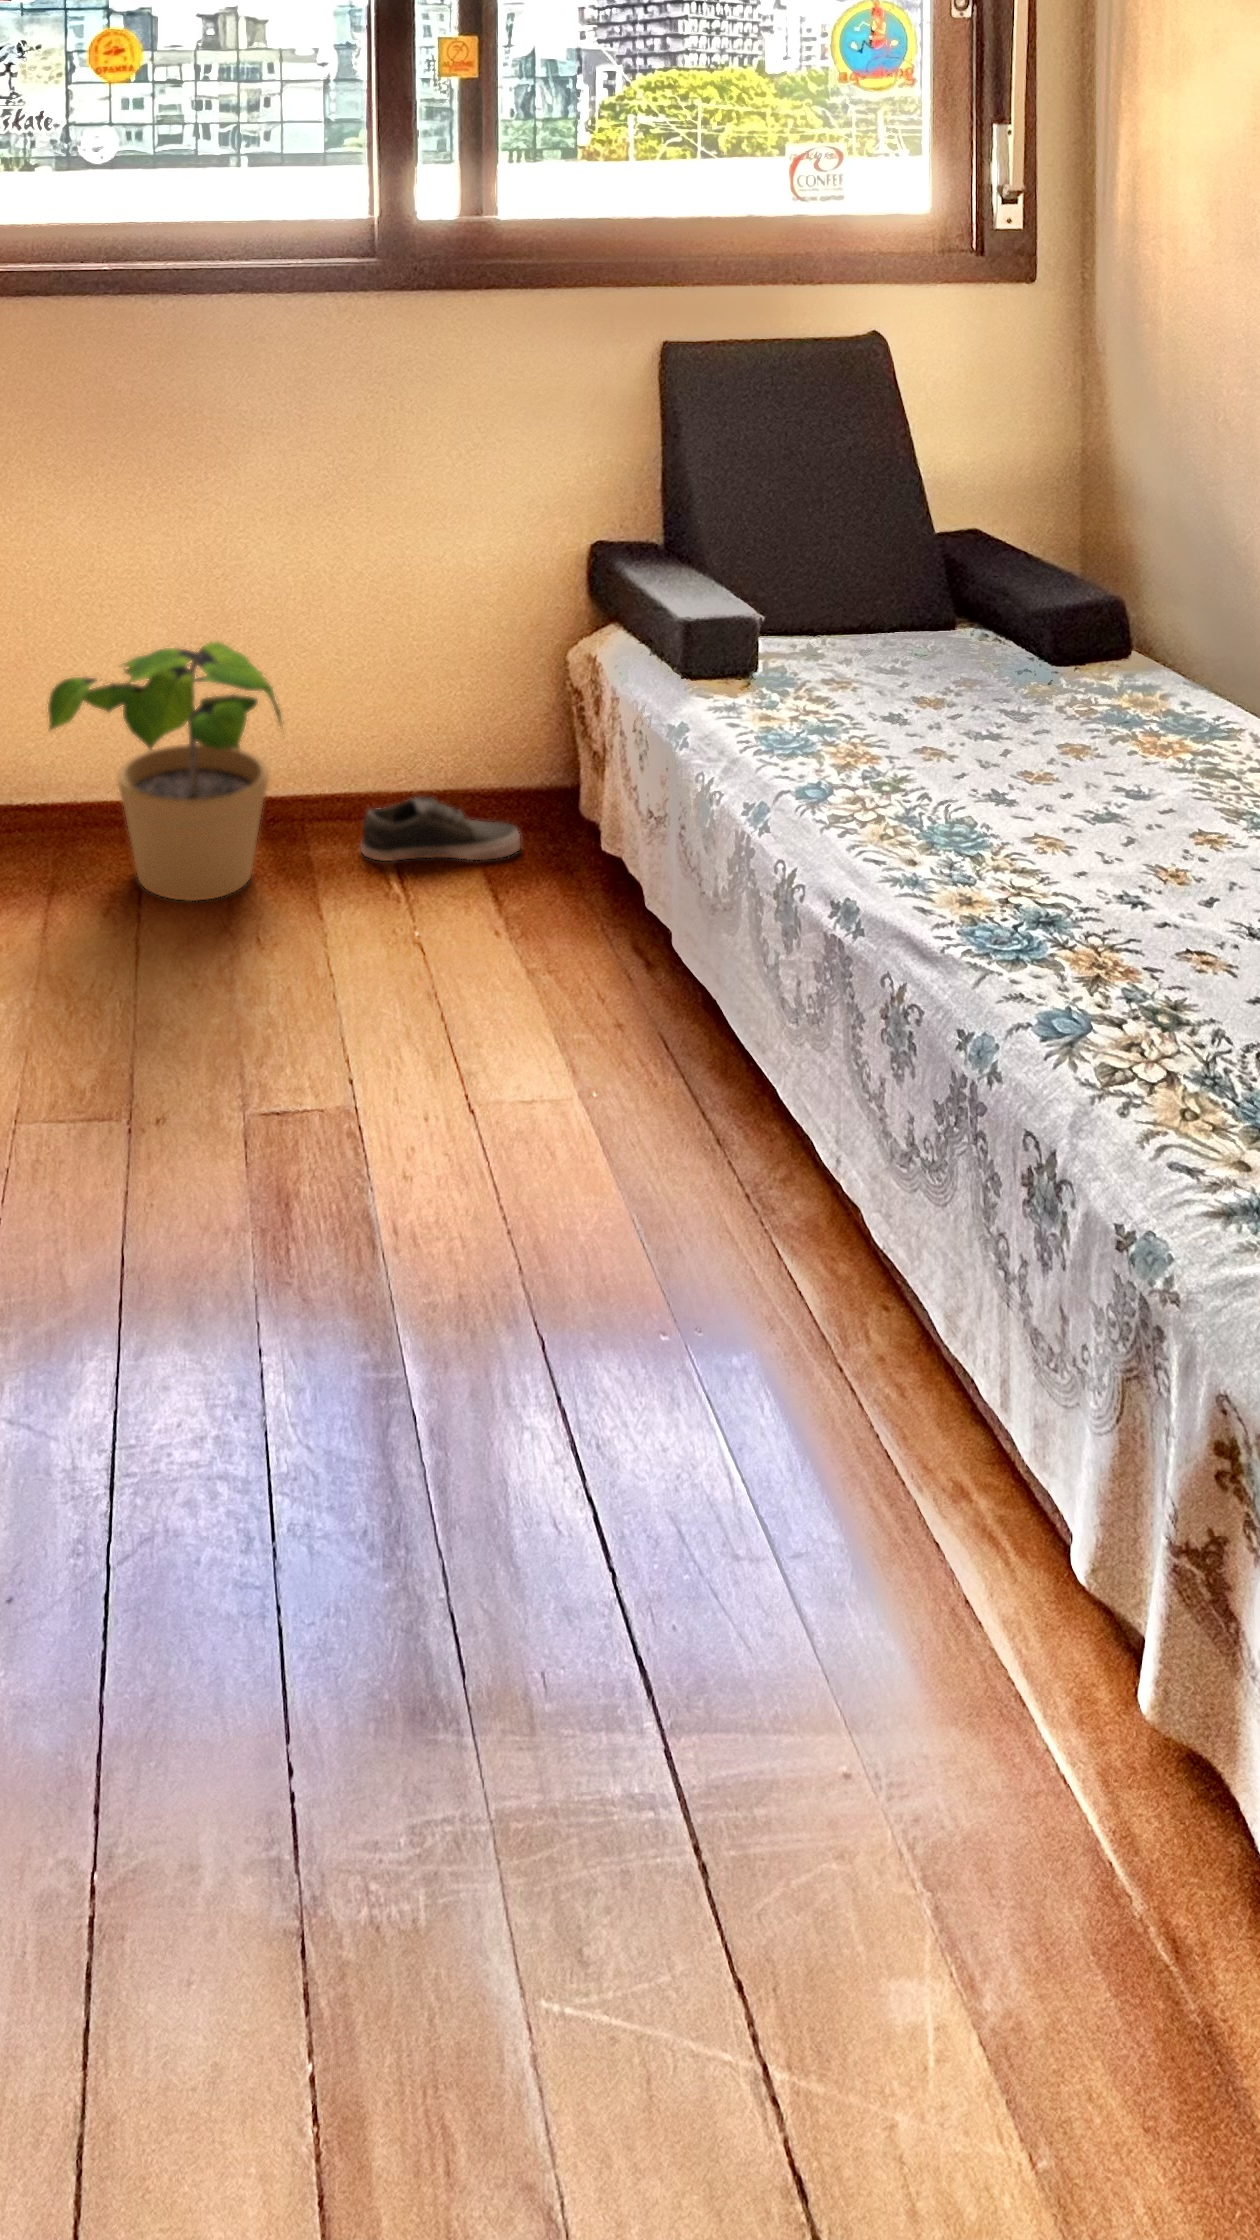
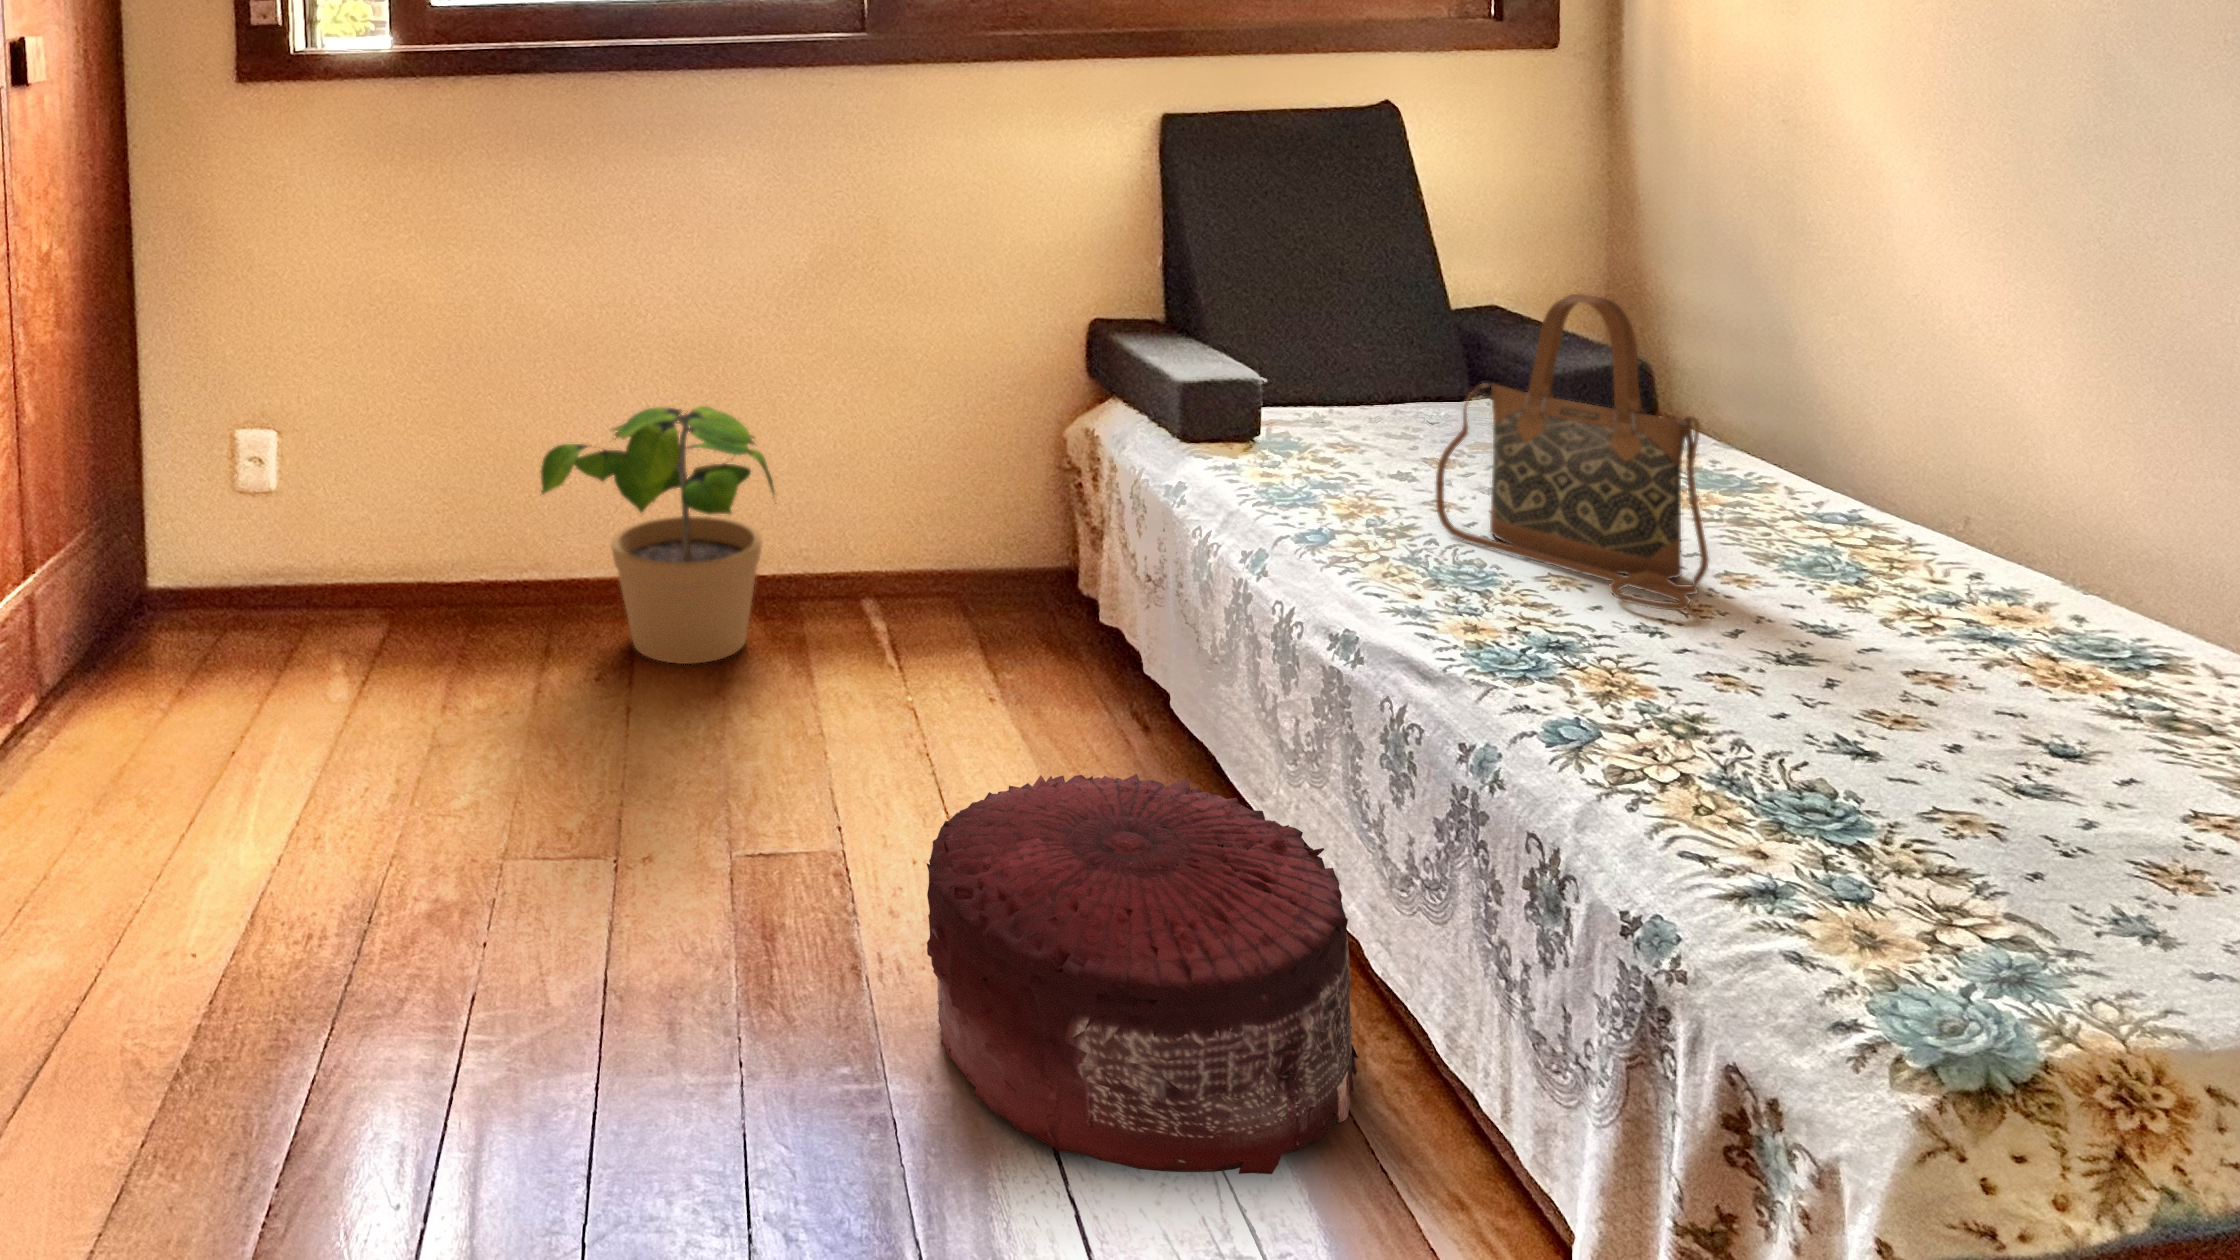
handbag: none [930,565,1186,883] -> present [1436,294,1708,610]
shoe: present [362,797,520,861] -> none [857,569,1018,631]
pouf: none [450,1045,864,1471] -> present [927,774,1358,1174]

